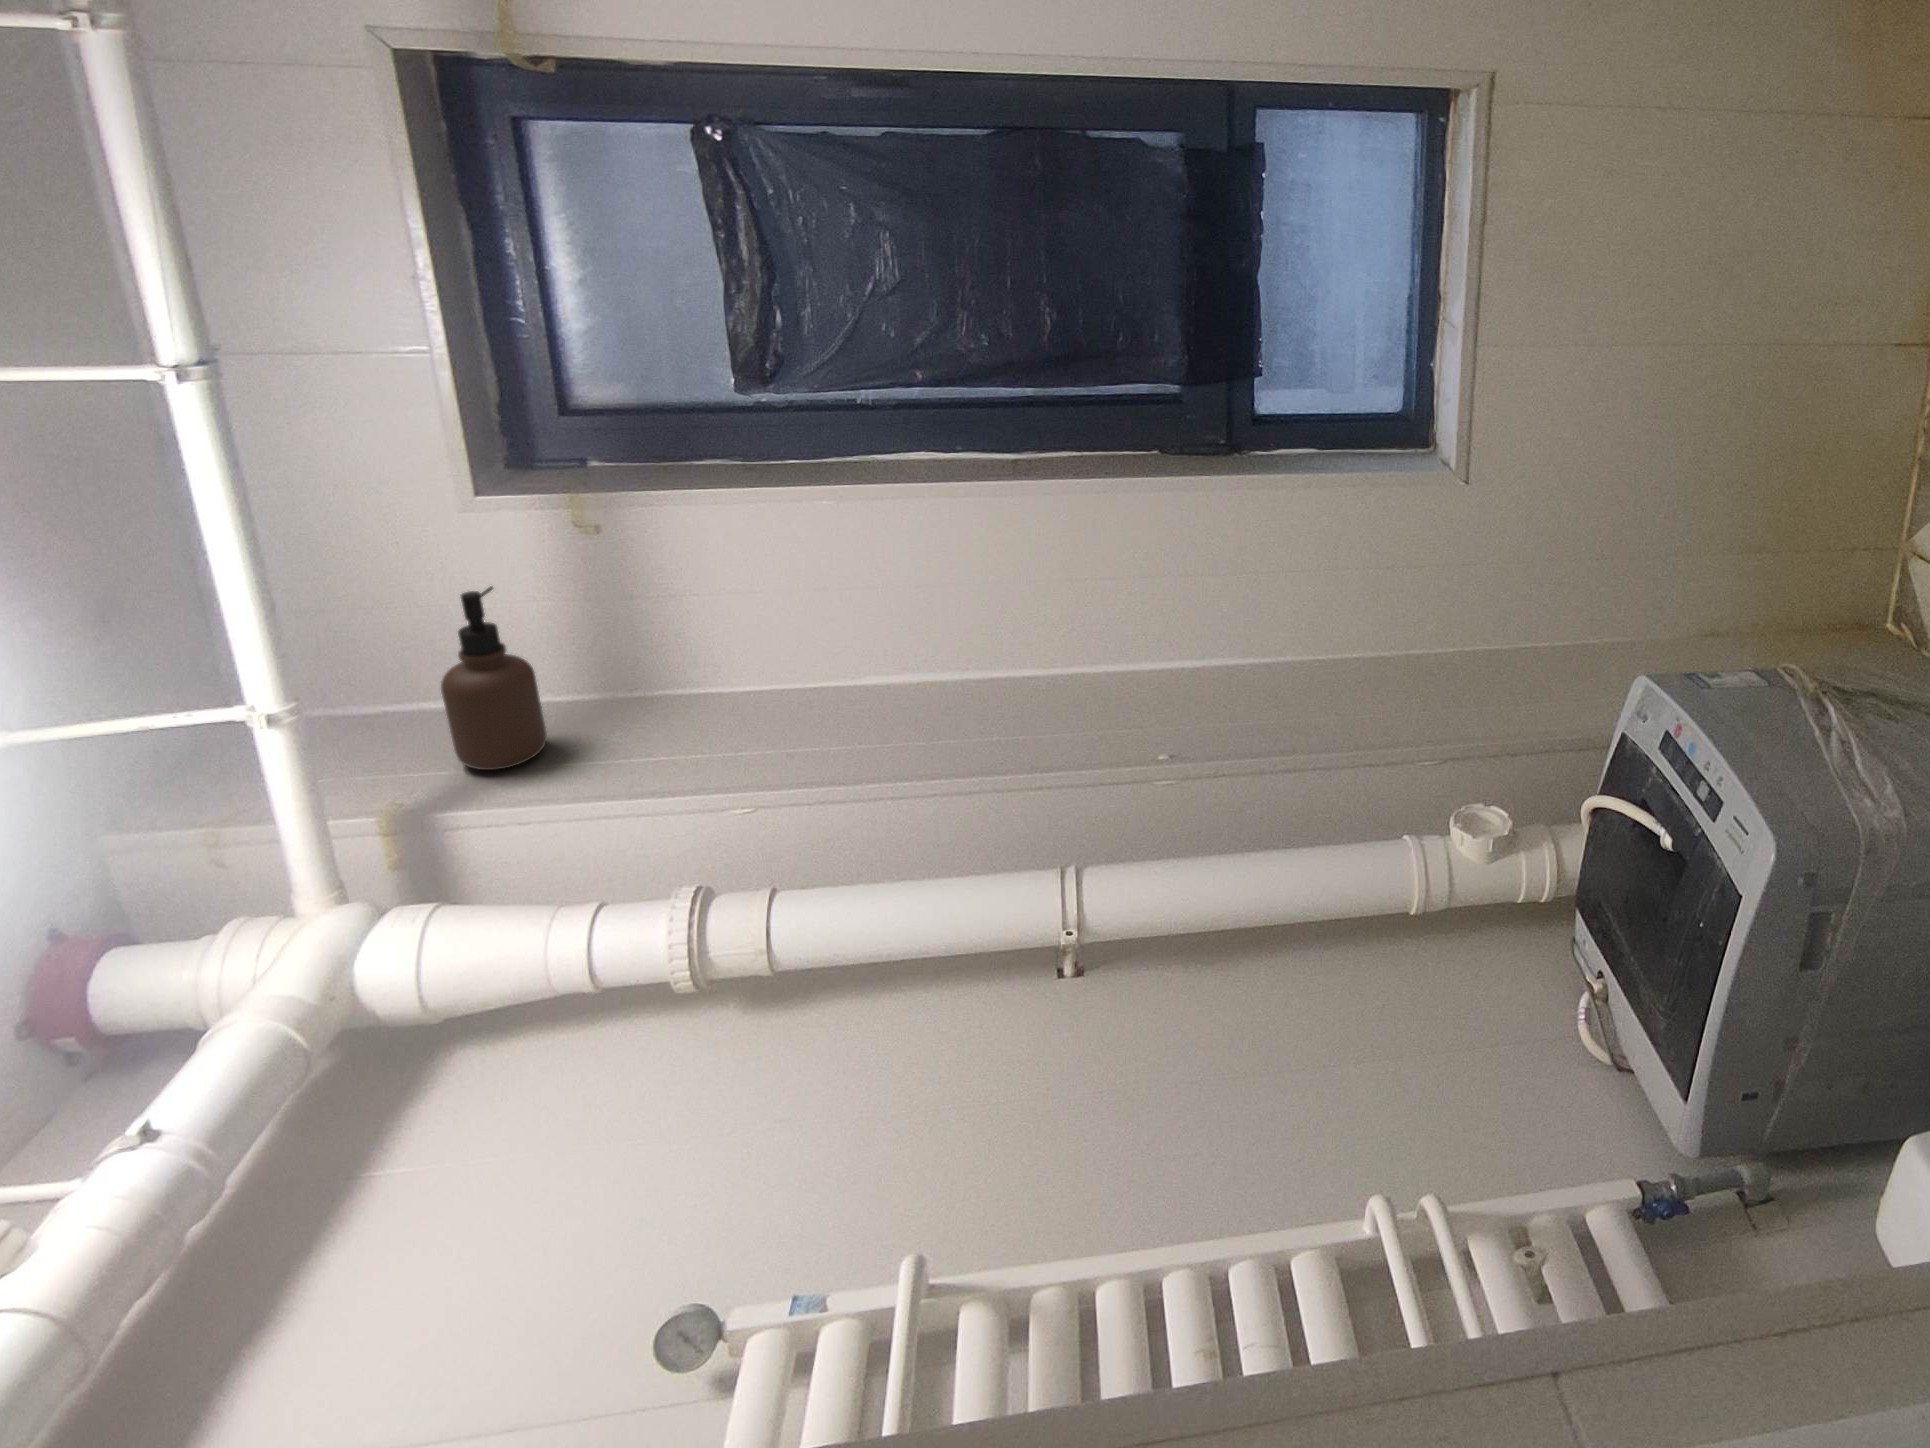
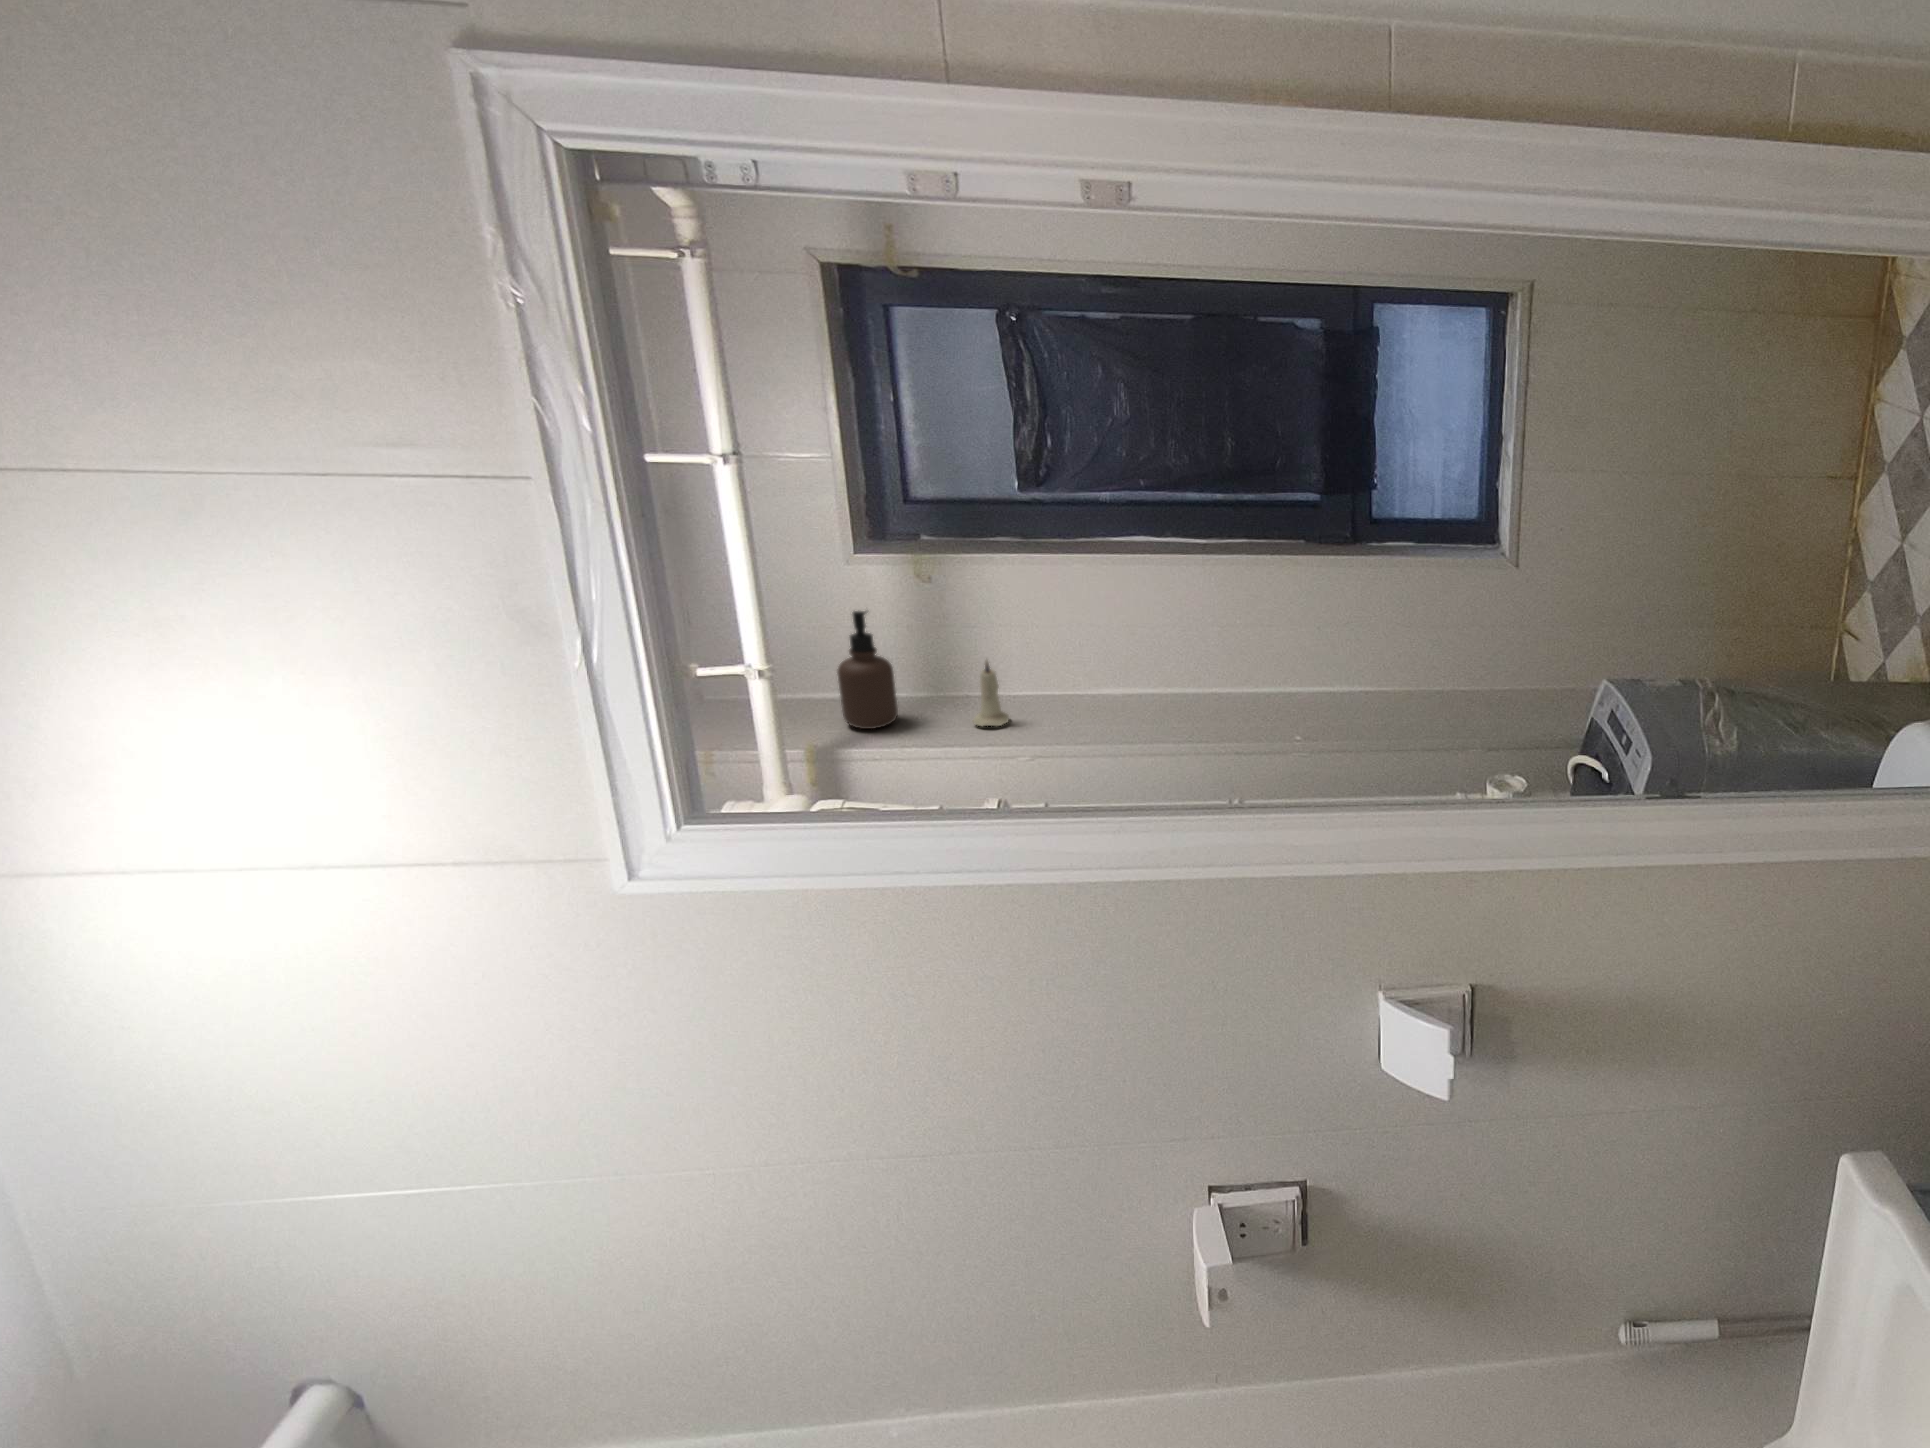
candle: none [663,652,724,756] -> present [973,662,1009,726]

